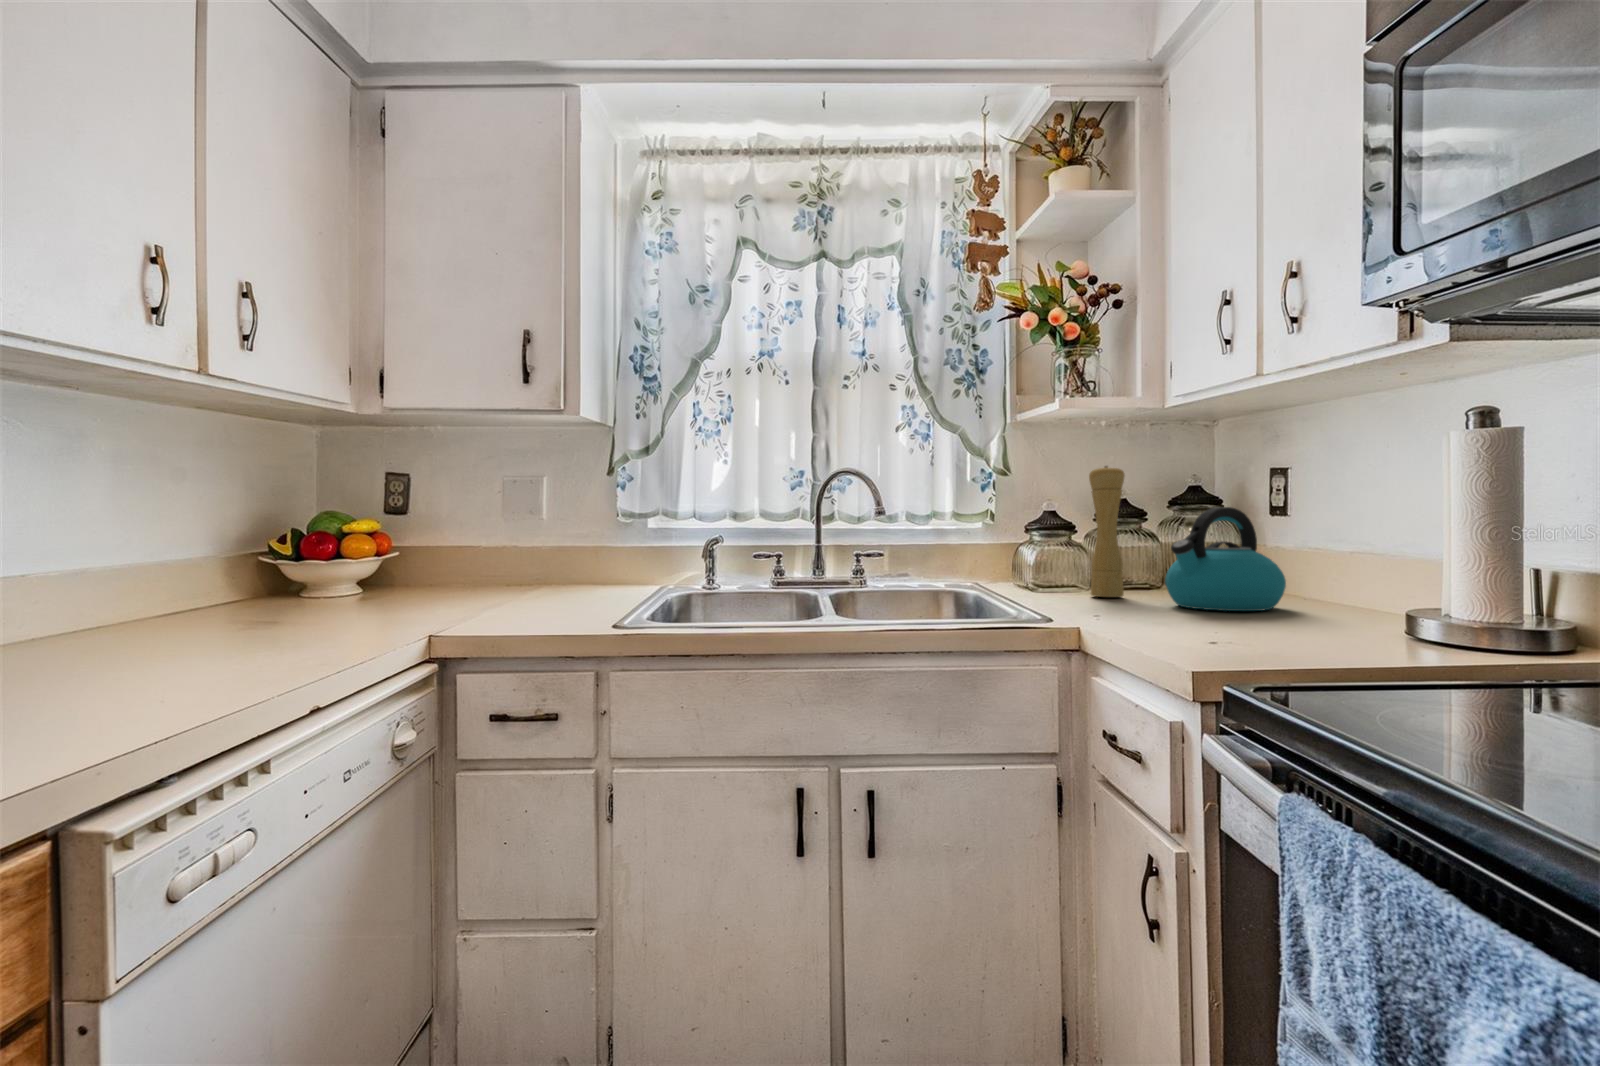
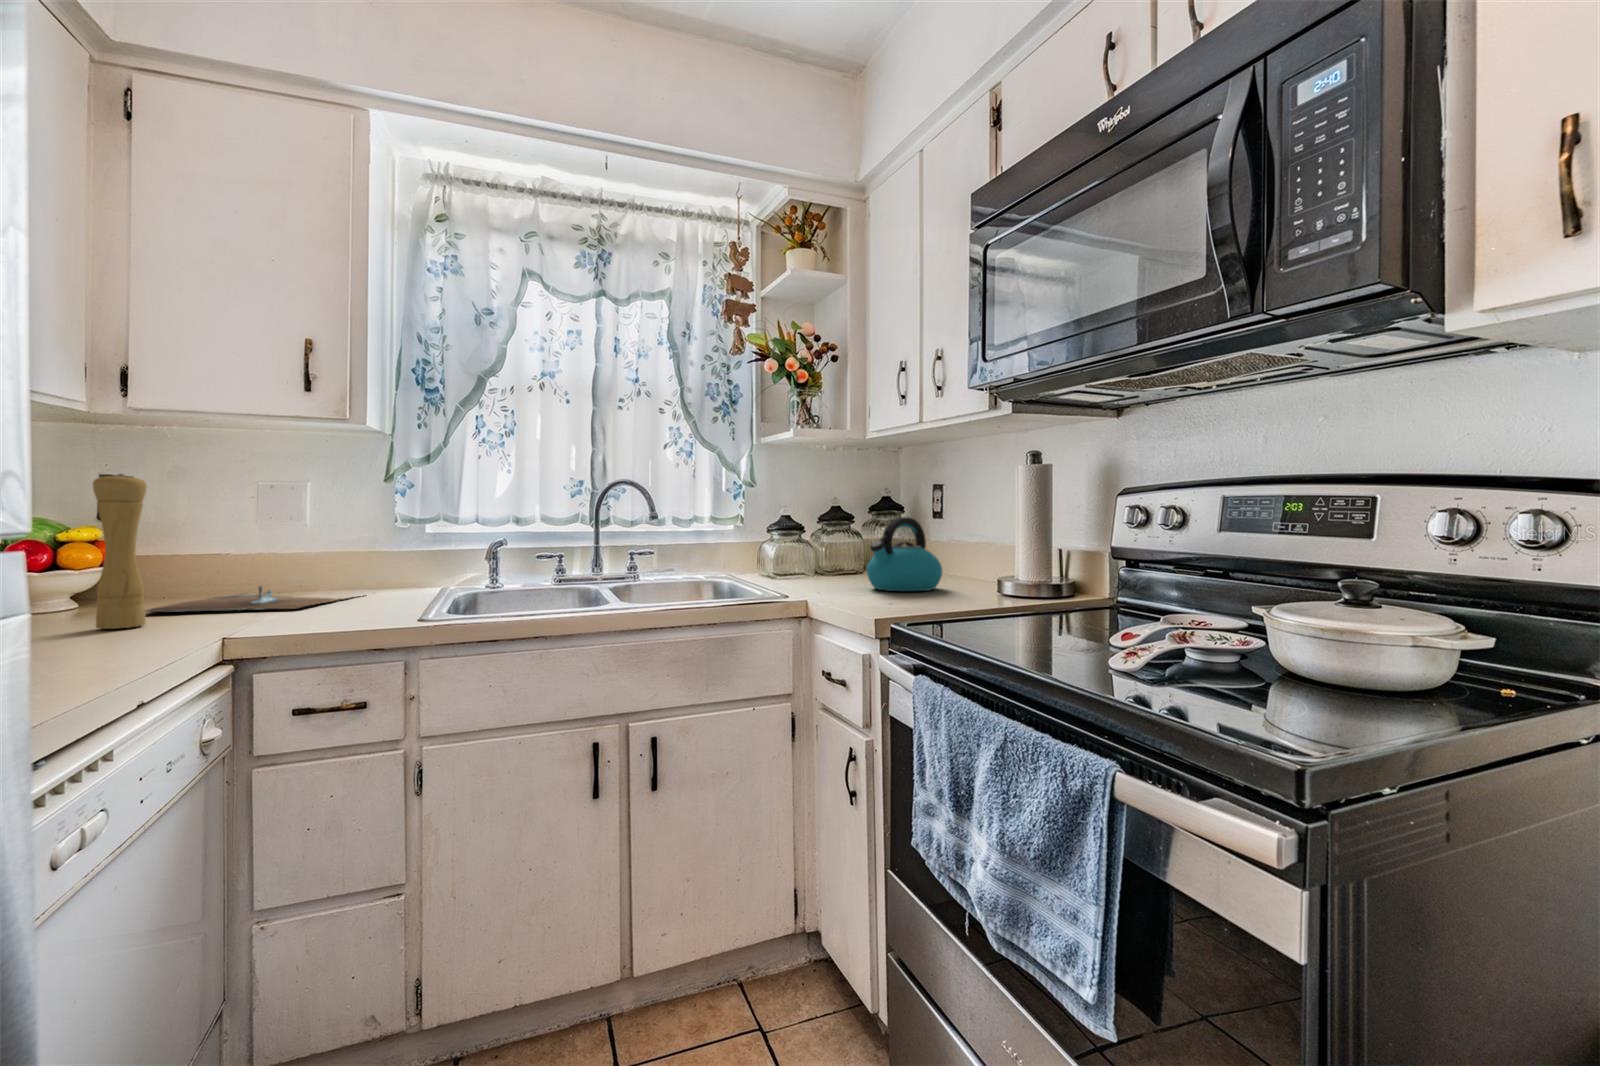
pepper mill: present [1089,466,1125,597] -> present [93,474,147,629]
cutting board: none [387,584,595,609] -> present [145,586,344,612]

